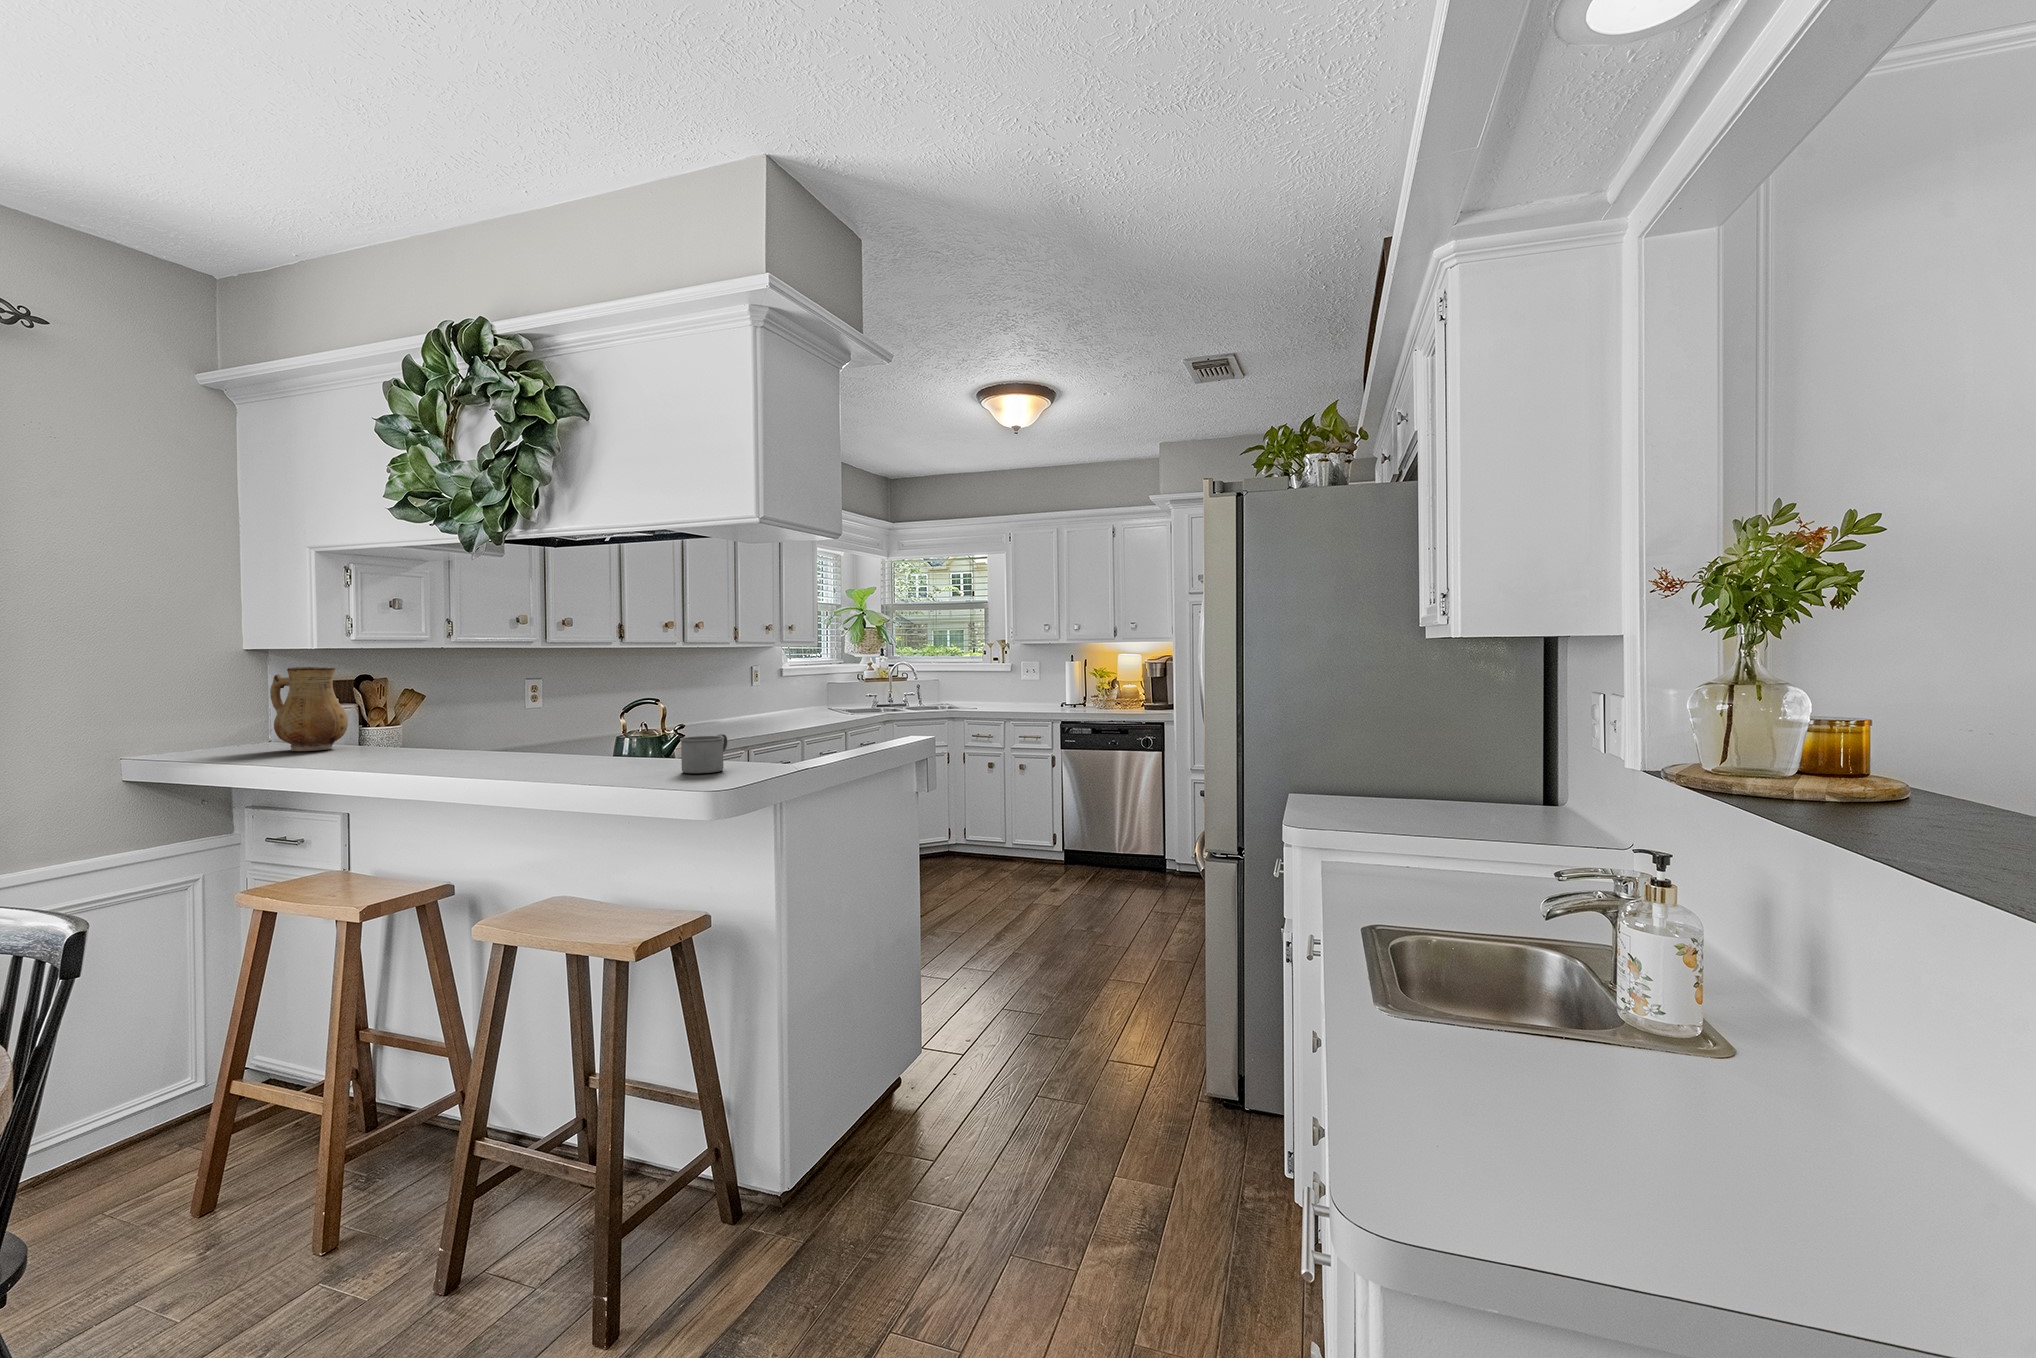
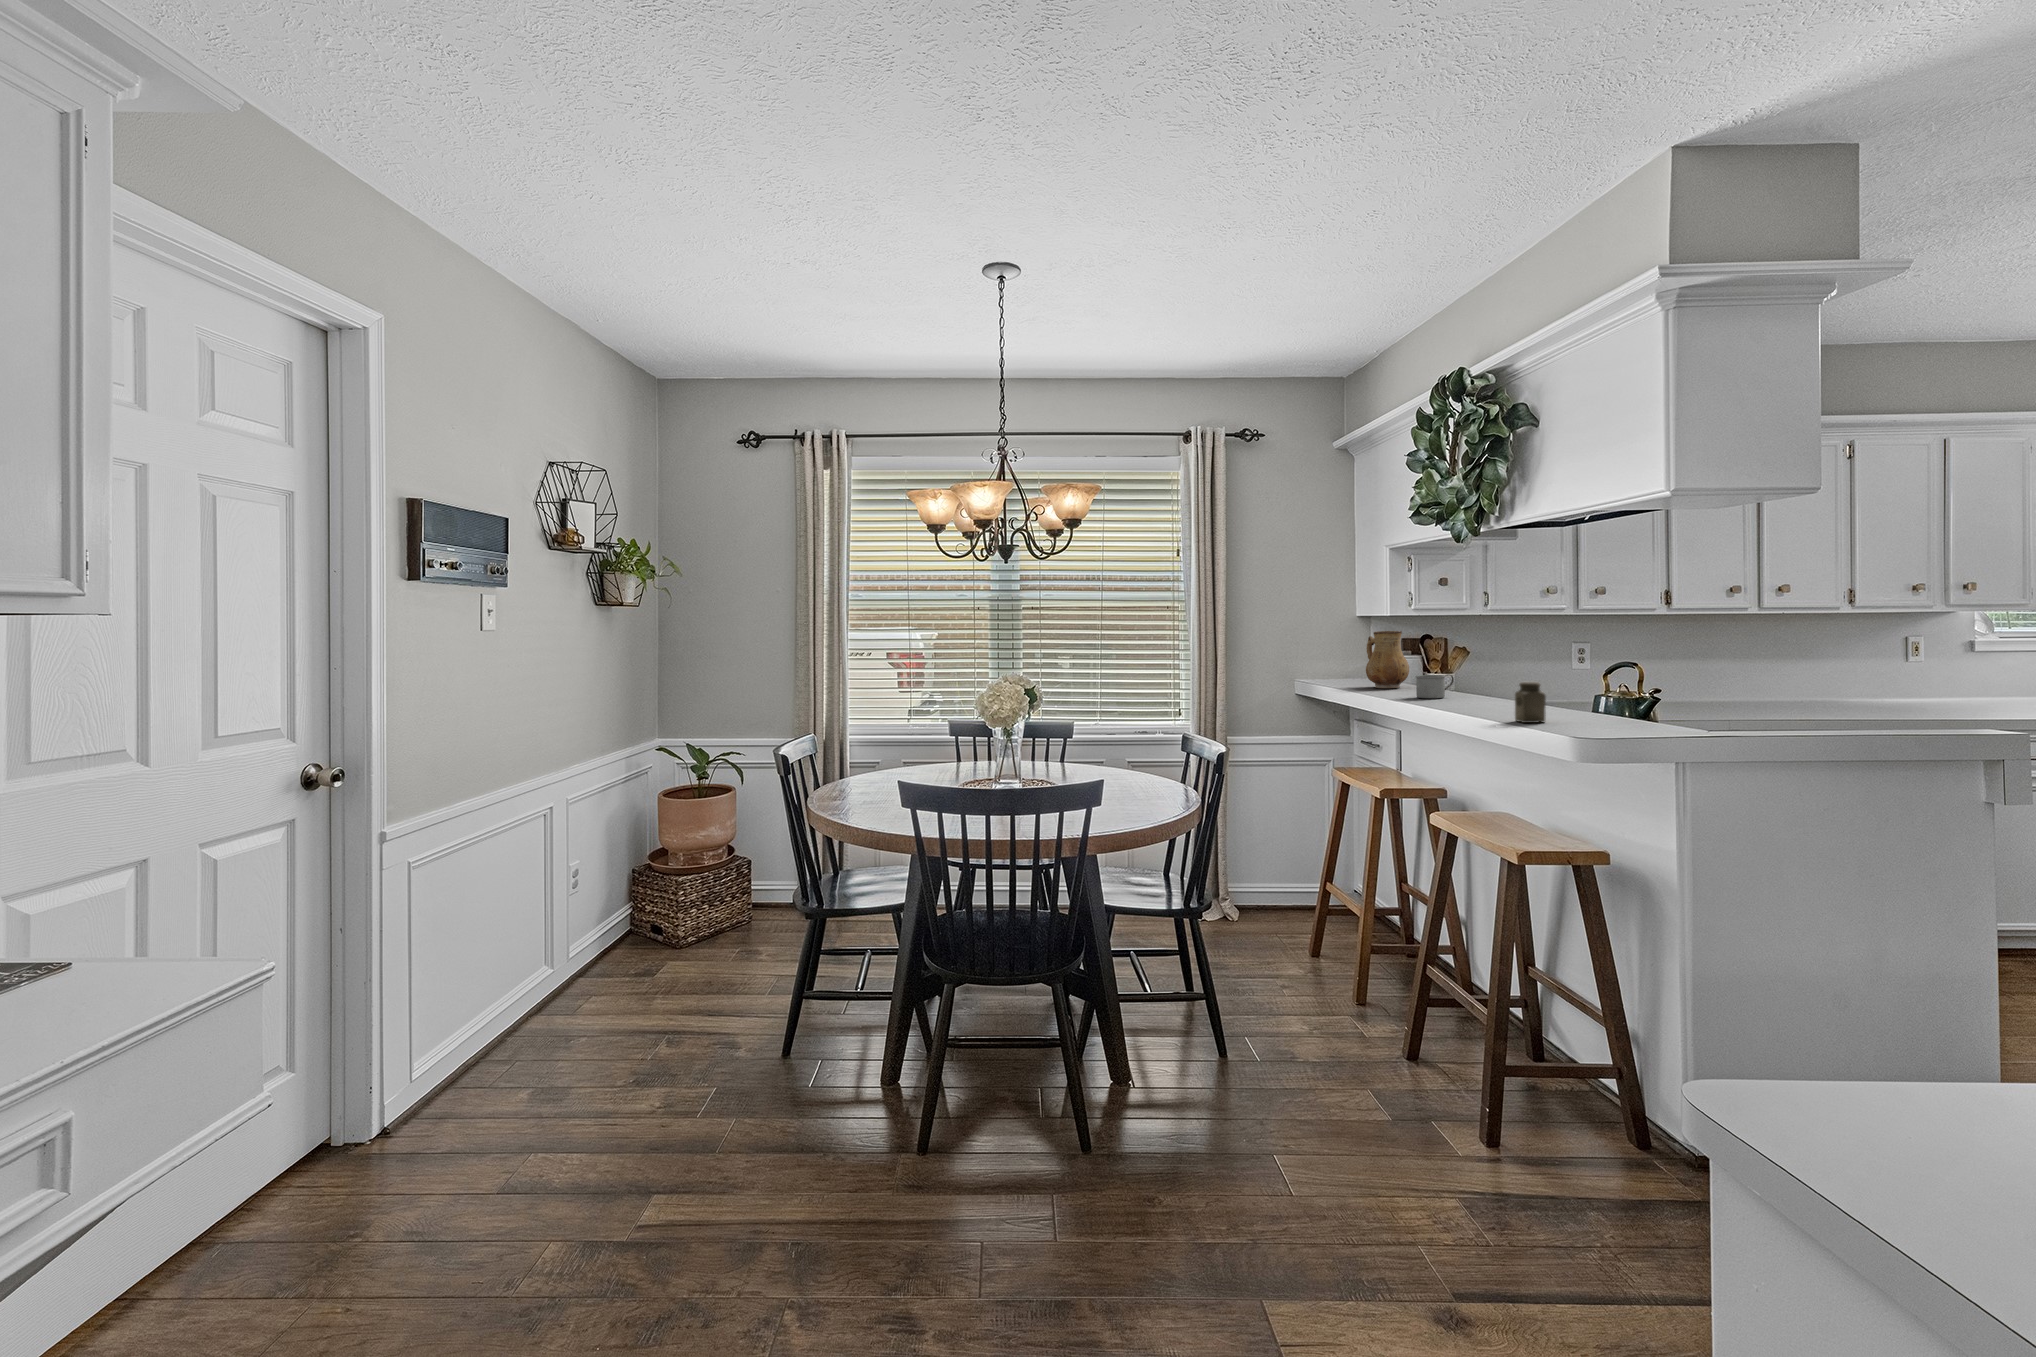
salt shaker: none [587,725,625,775] -> present [1515,682,1546,723]
mug: present [680,734,728,773] -> present [1416,674,1454,698]

